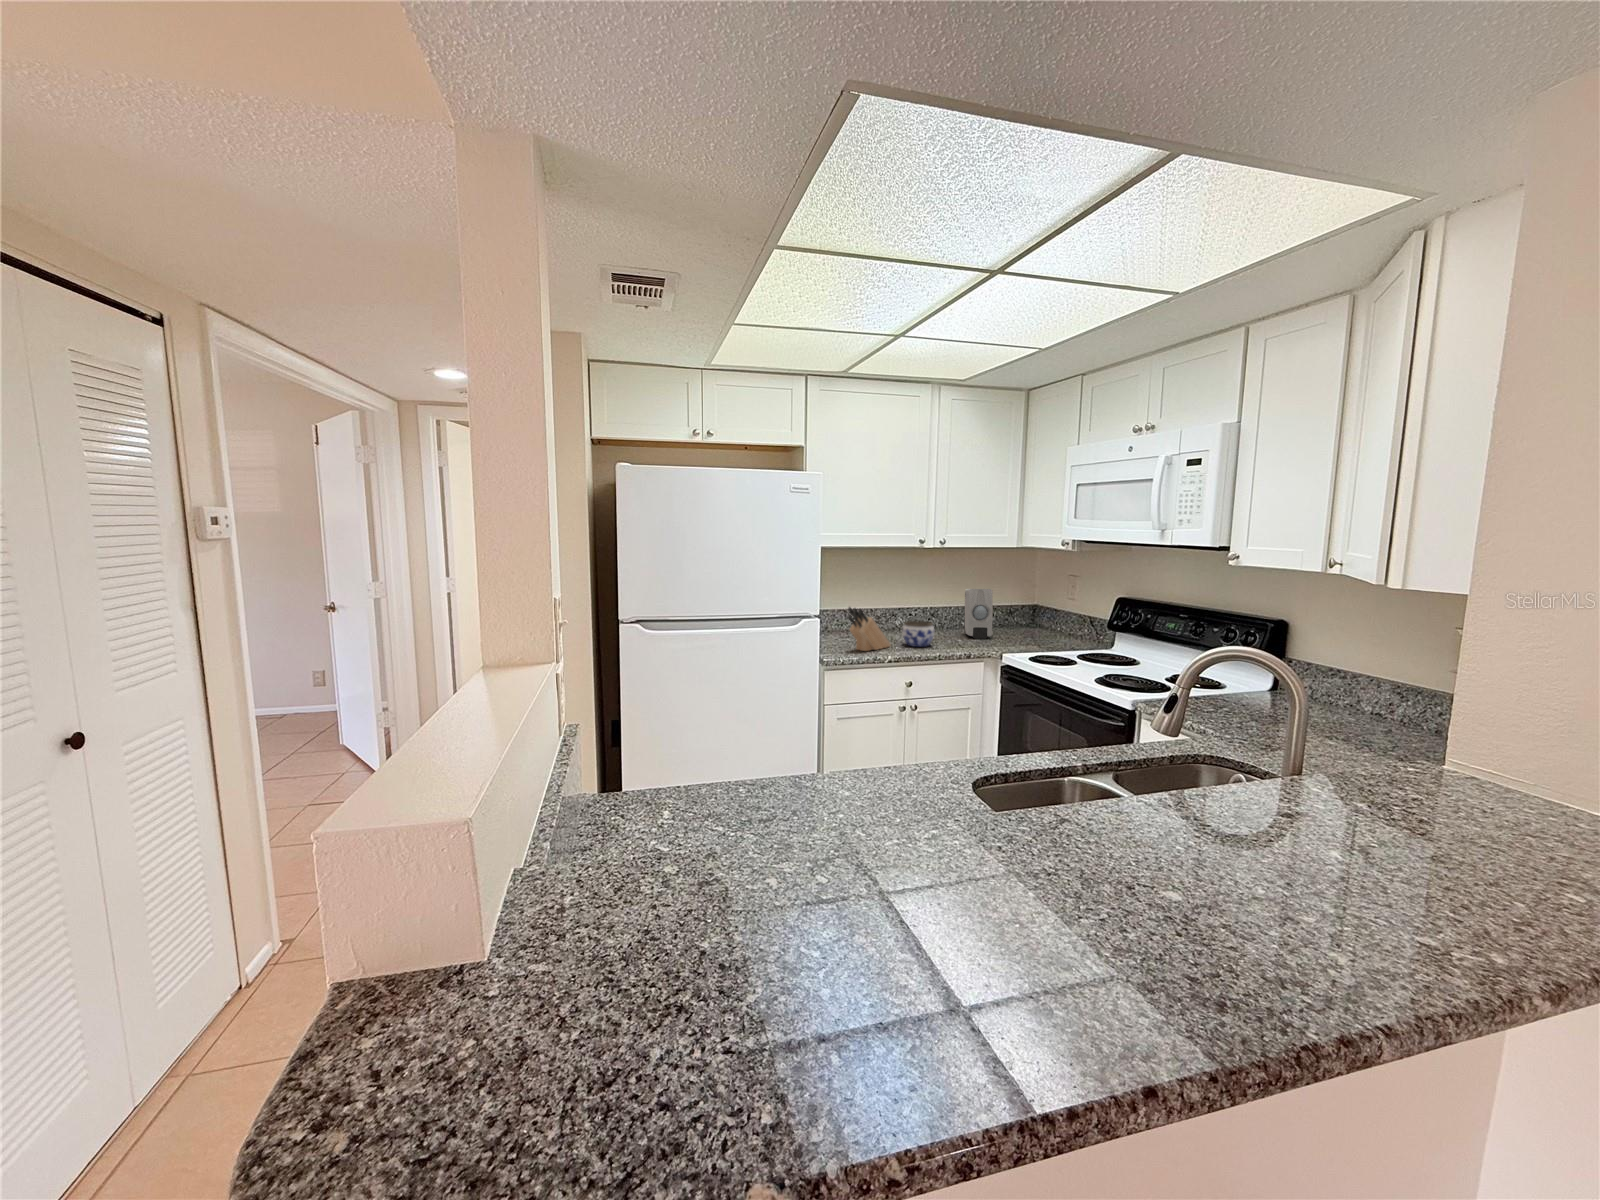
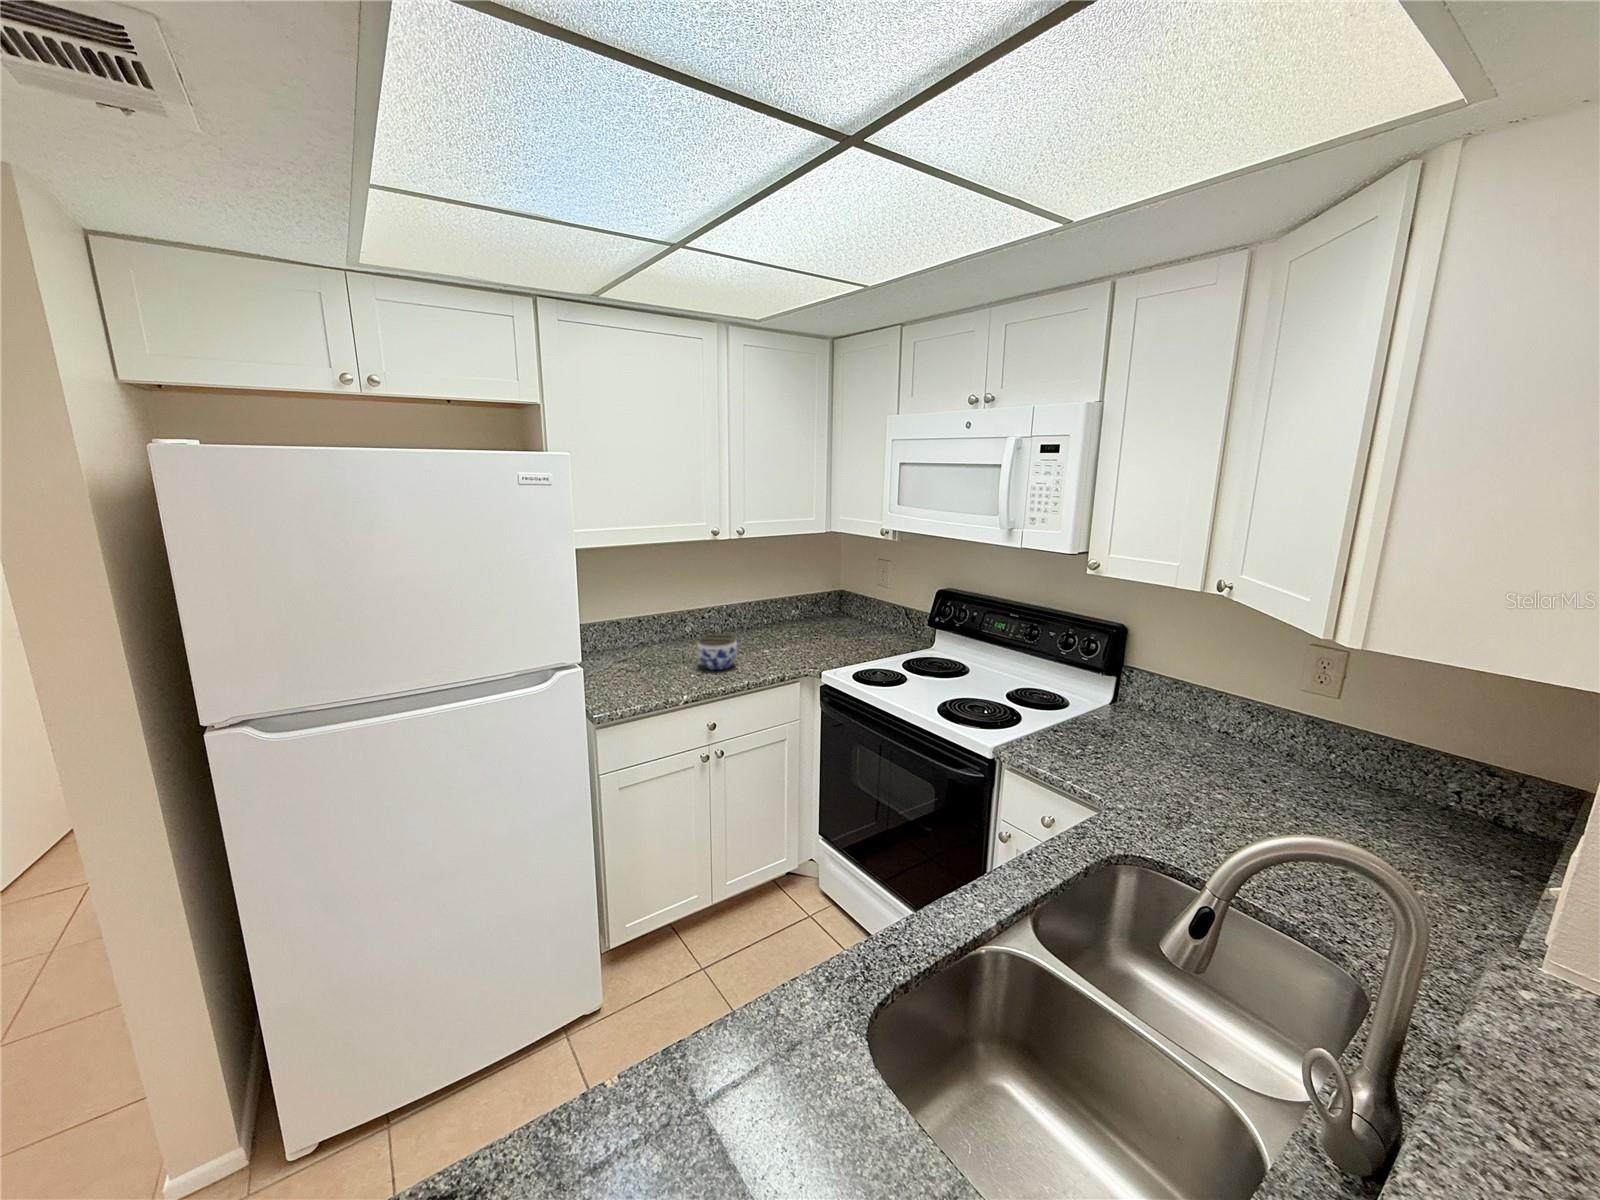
soap dispenser: present [964,589,993,639] -> none [767,582,802,645]
knife block: present [848,607,891,651] -> none [623,631,684,688]

